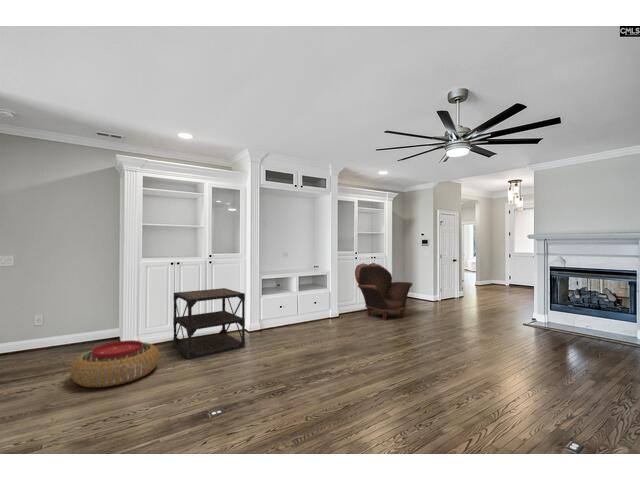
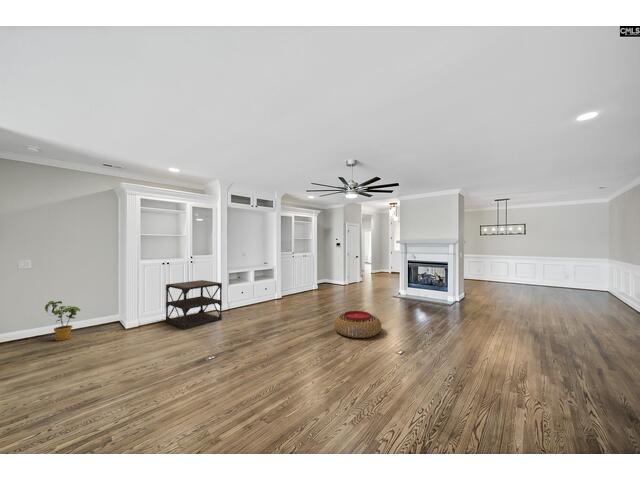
armchair: present [355,263,413,320] -> none [292,260,331,298]
house plant: none [23,310,66,362] -> present [45,301,80,341]
pouf: present [70,340,160,387] -> present [334,311,381,338]

